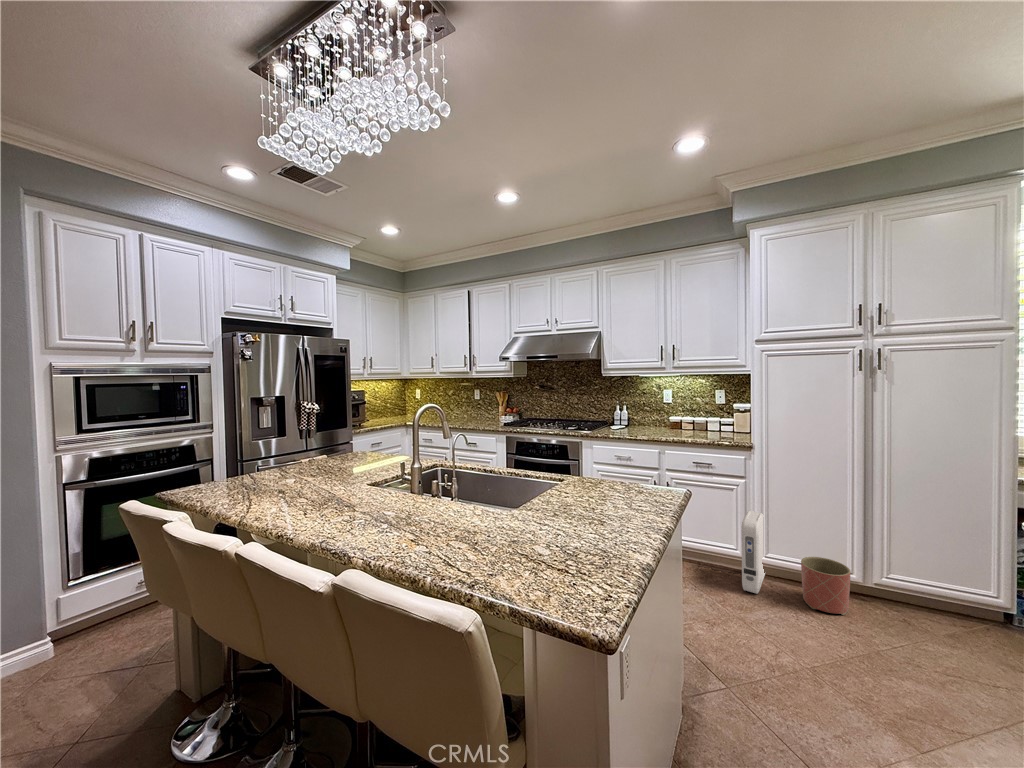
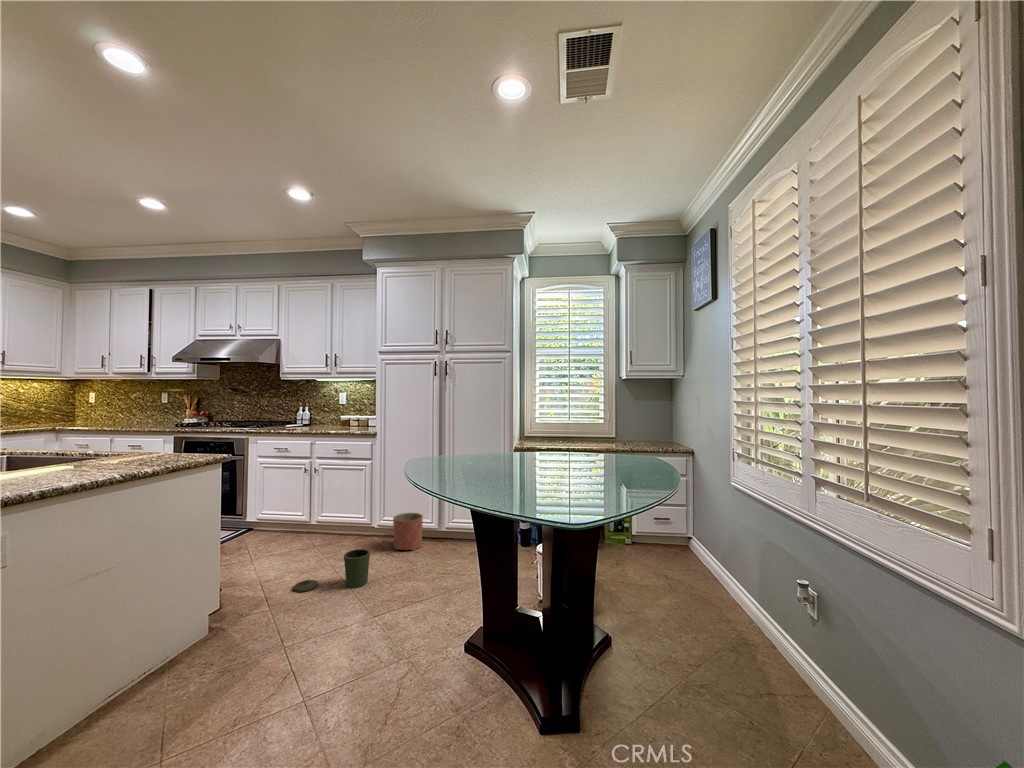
air purifier: present [741,511,765,594] -> none [354,484,386,546]
trash can: none [733,622,845,683] -> present [293,549,370,592]

